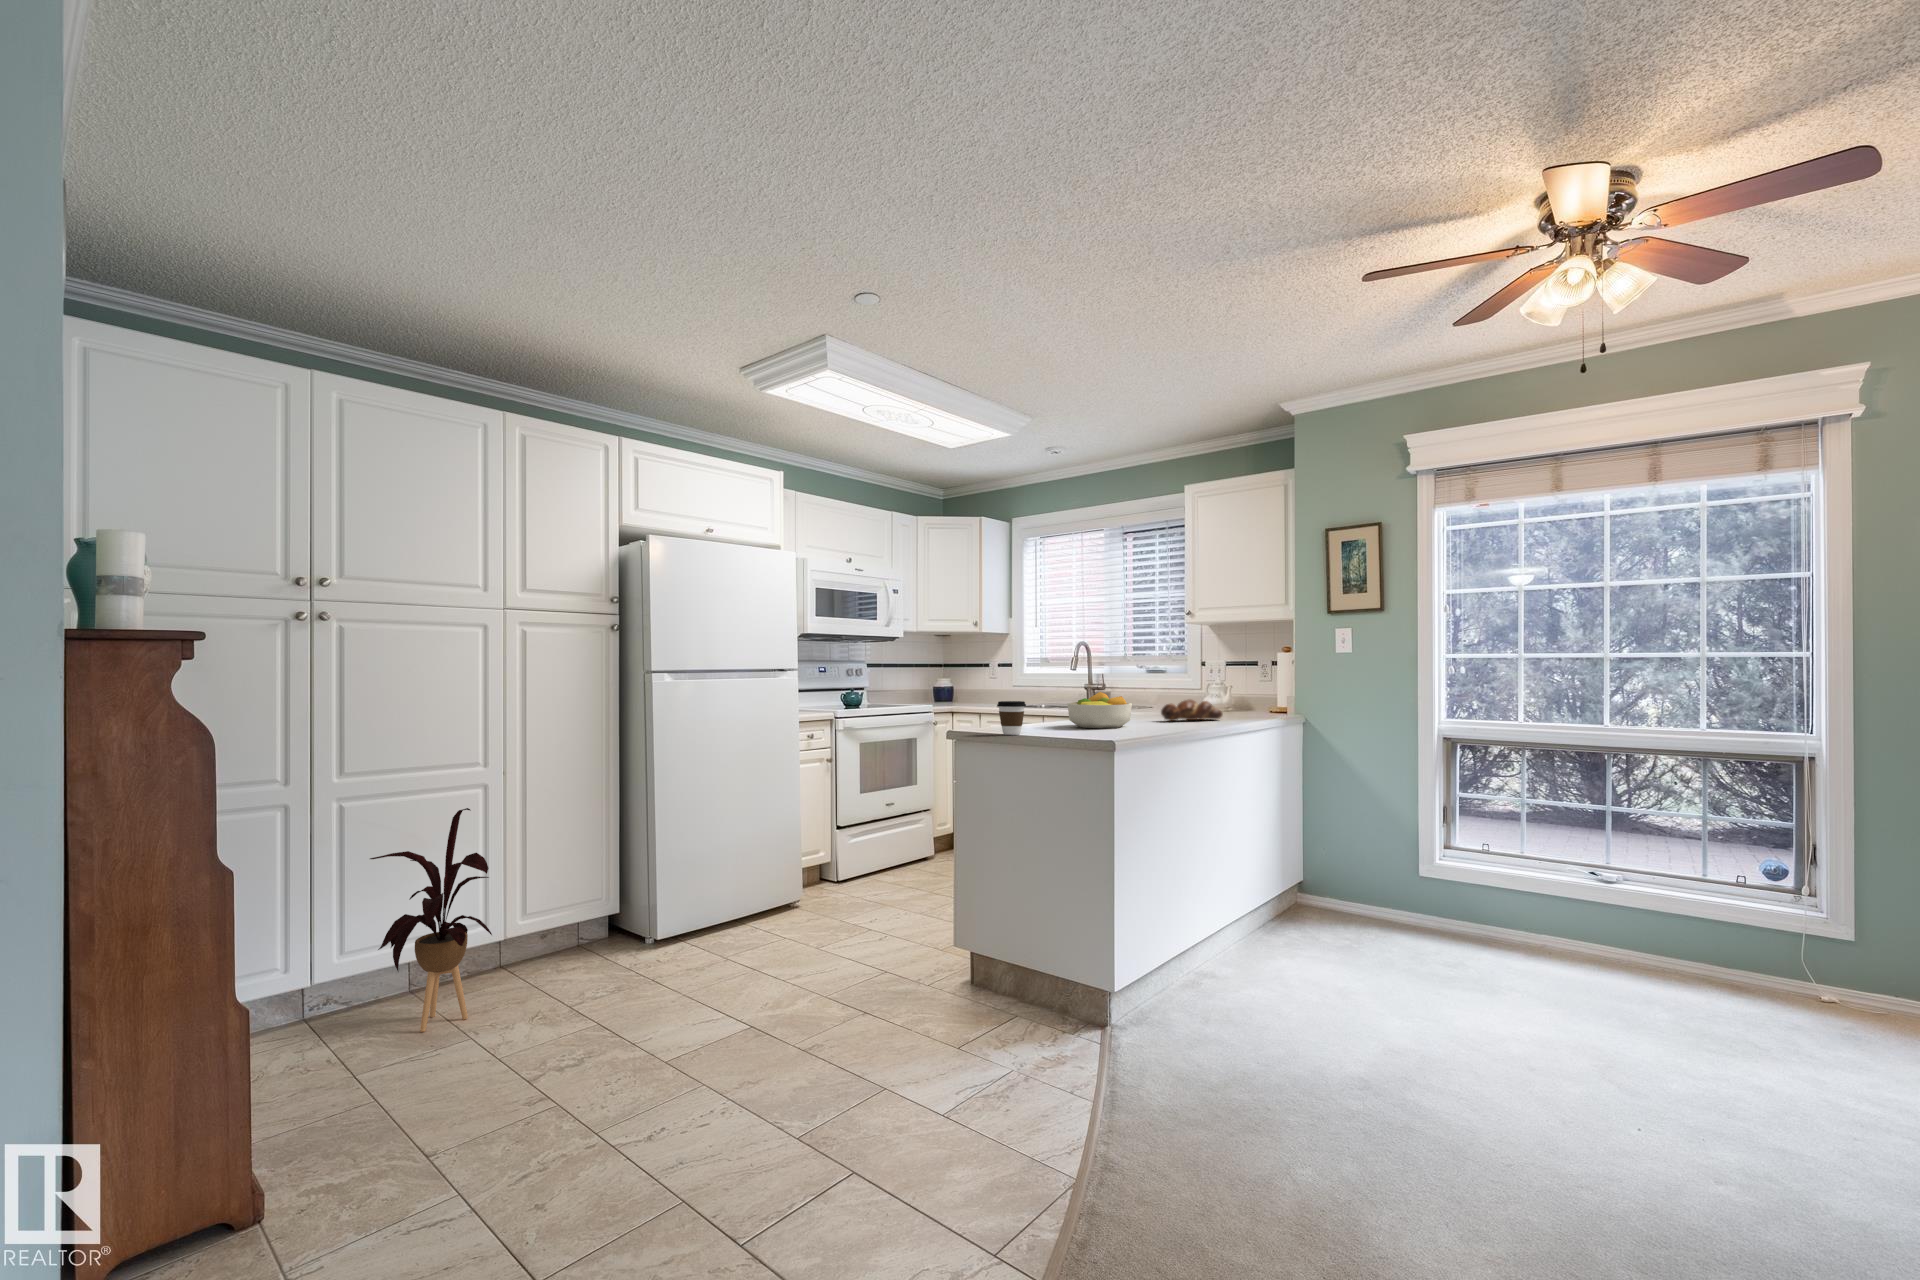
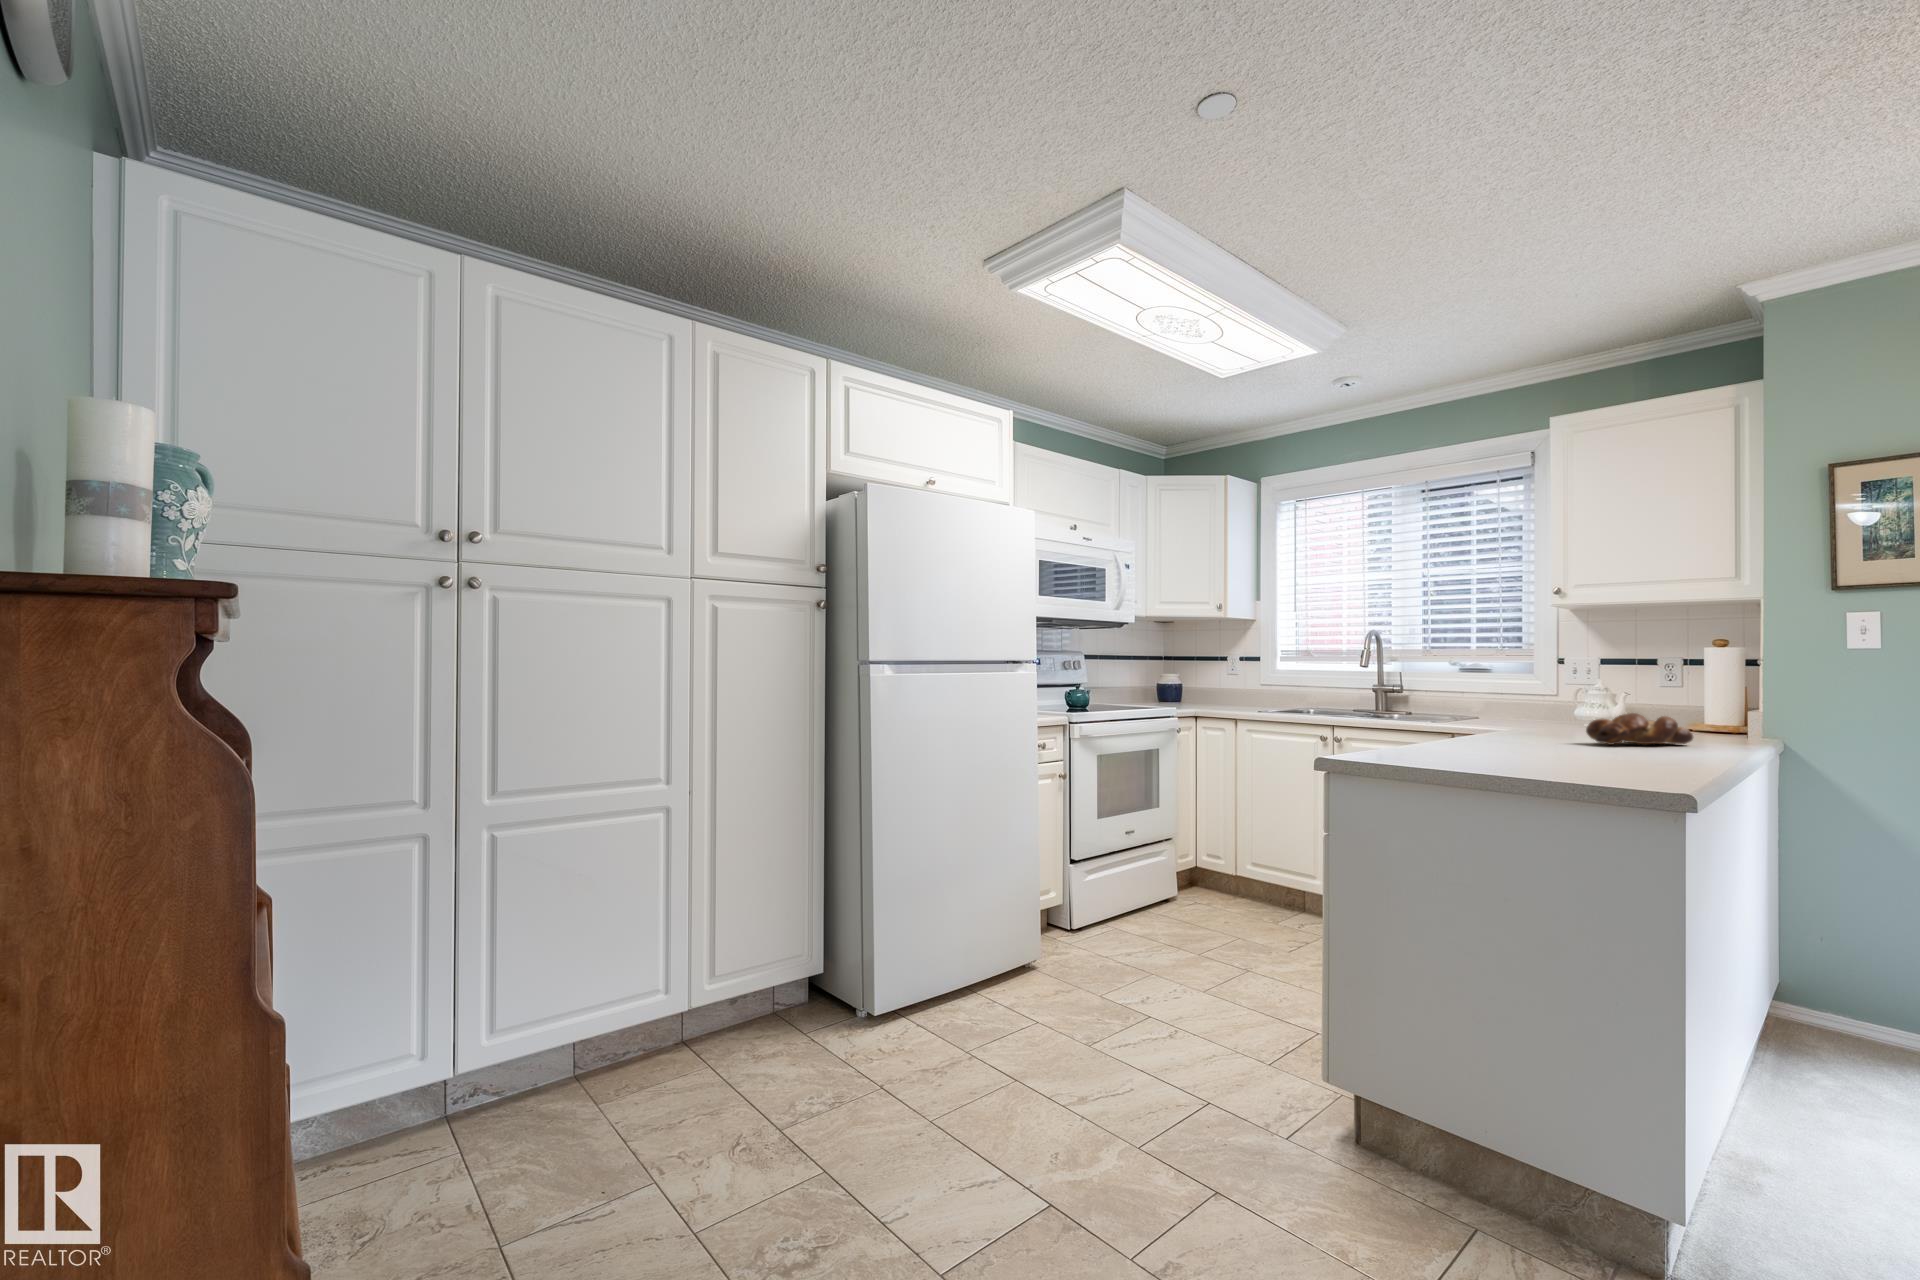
fruit bowl: present [1067,692,1132,729] -> none [1465,700,1576,756]
coffee cup: present [997,701,1026,735] -> none [1390,713,1440,765]
house plant: present [370,808,492,1032] -> none [526,848,683,1155]

